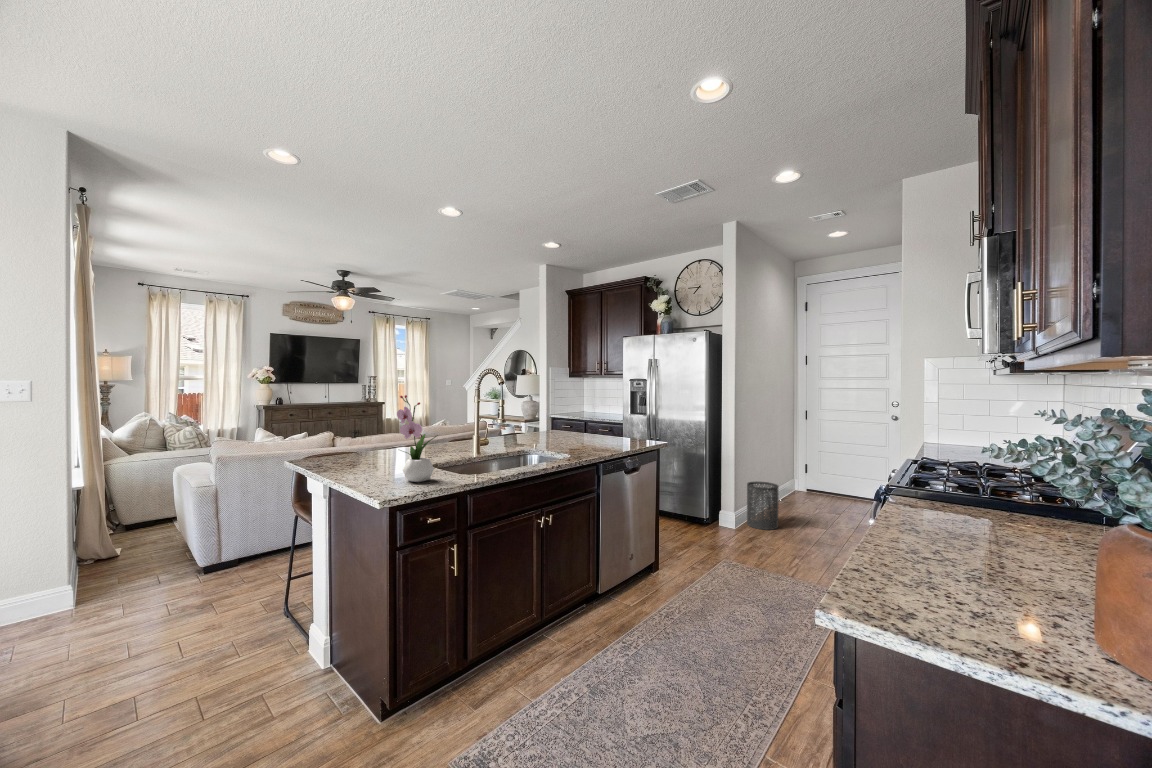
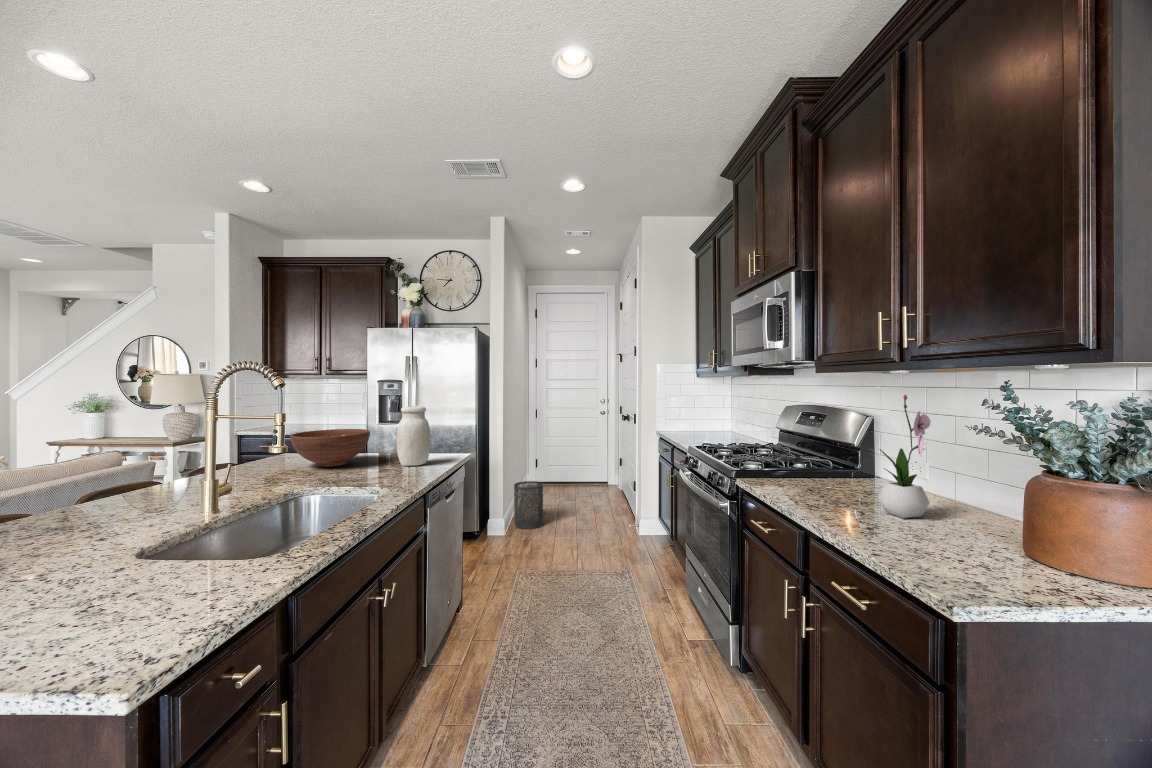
flower arrangement: present [397,395,438,482] -> present [878,395,931,518]
jar: none [601,398,626,445] -> present [397,406,430,466]
fruit bowl: none [538,413,588,439] -> present [290,429,370,467]

